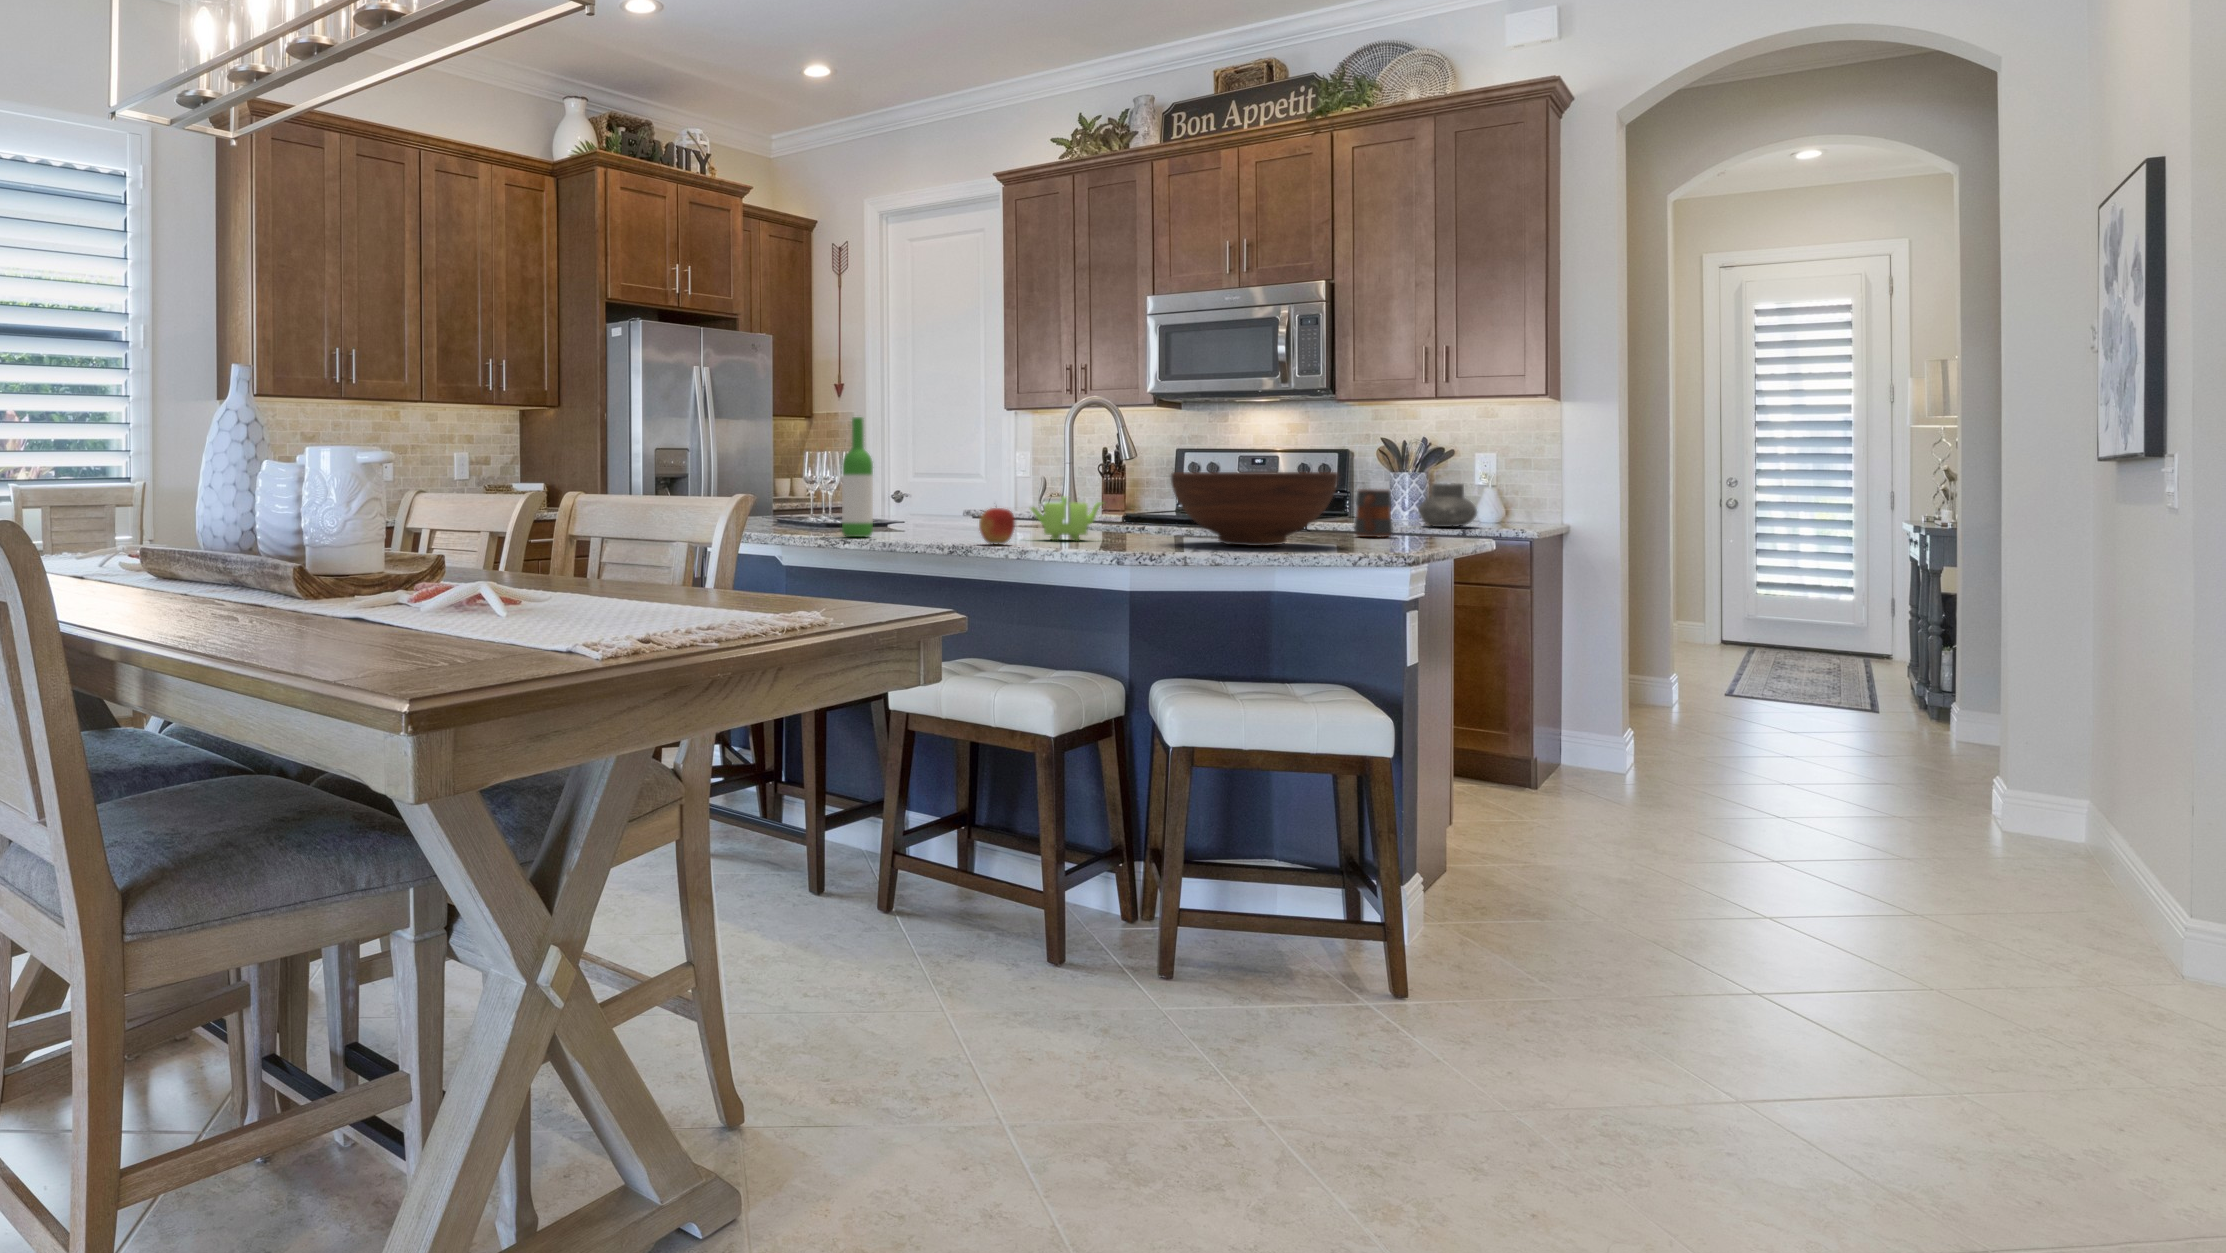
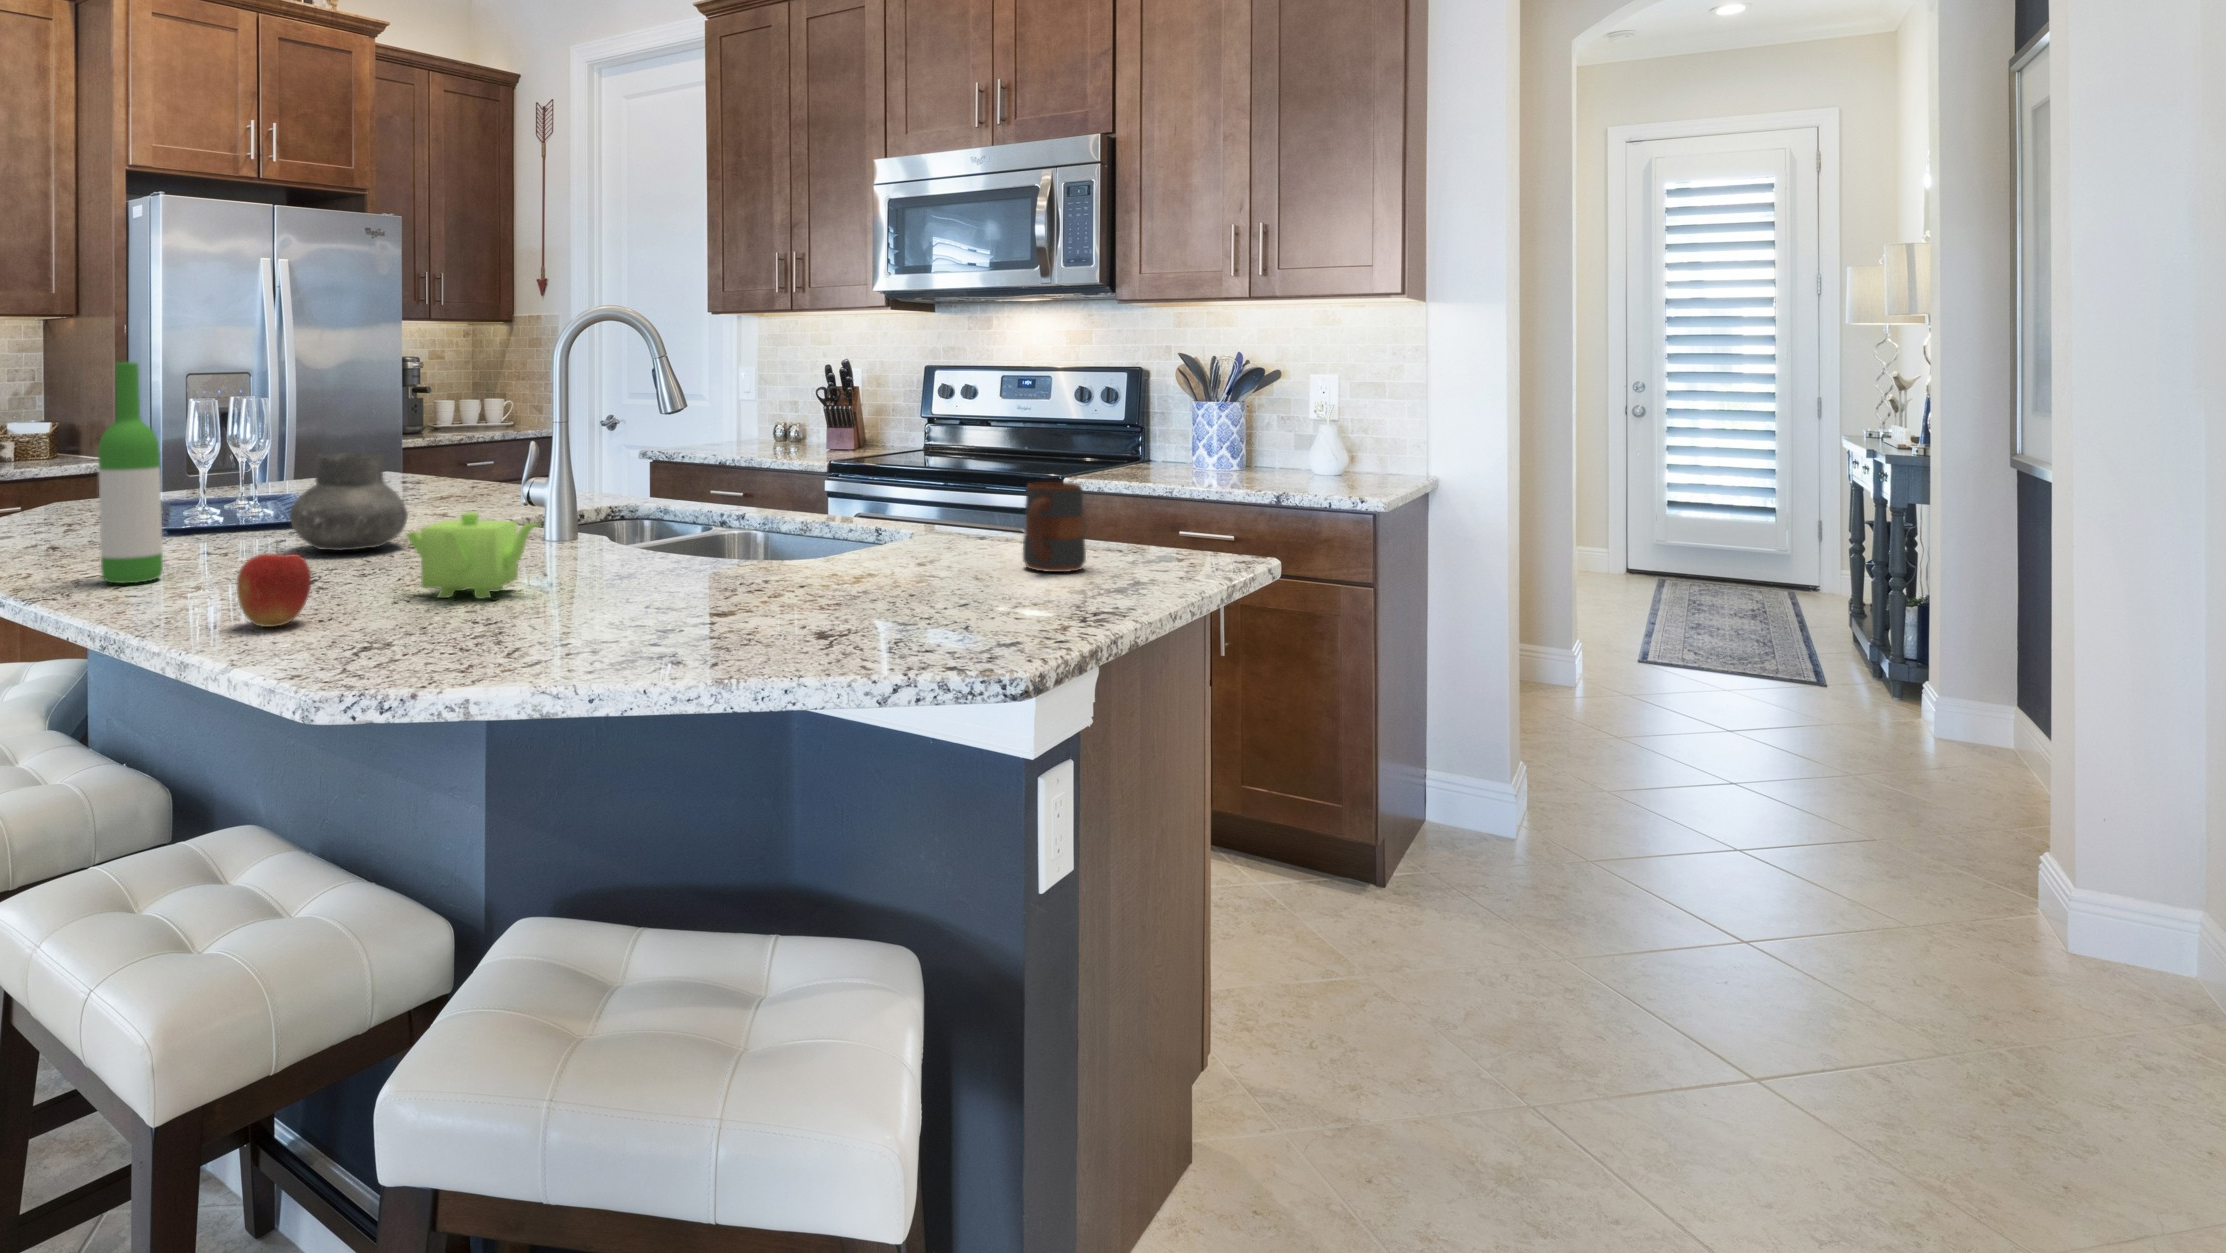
fruit bowl: present [1171,472,1339,546] -> none [607,467,919,631]
vase: present [1418,484,1477,527] -> present [290,453,408,550]

